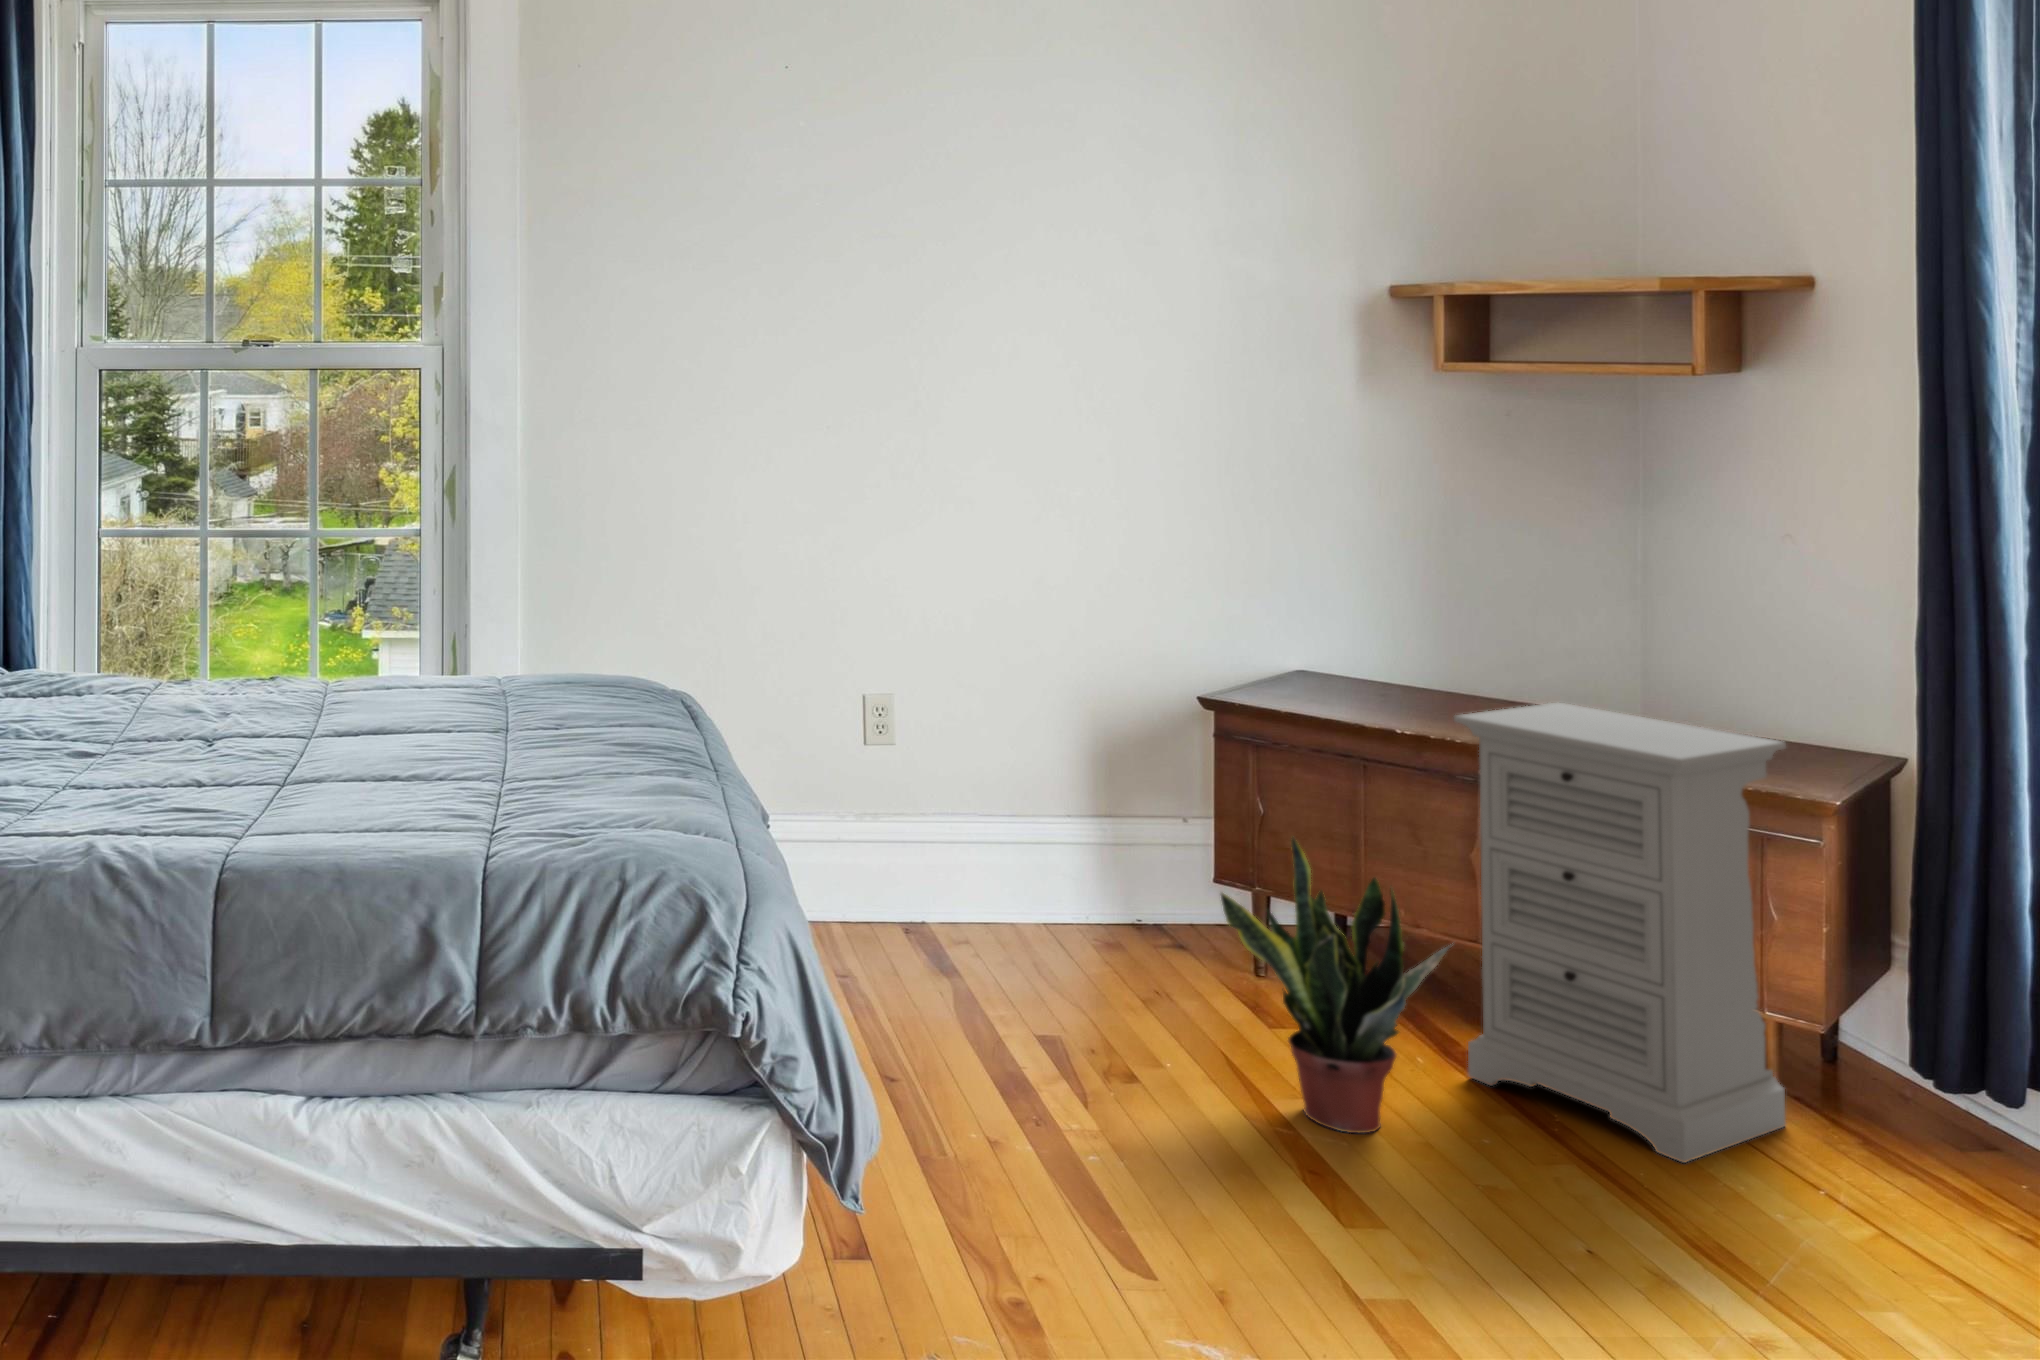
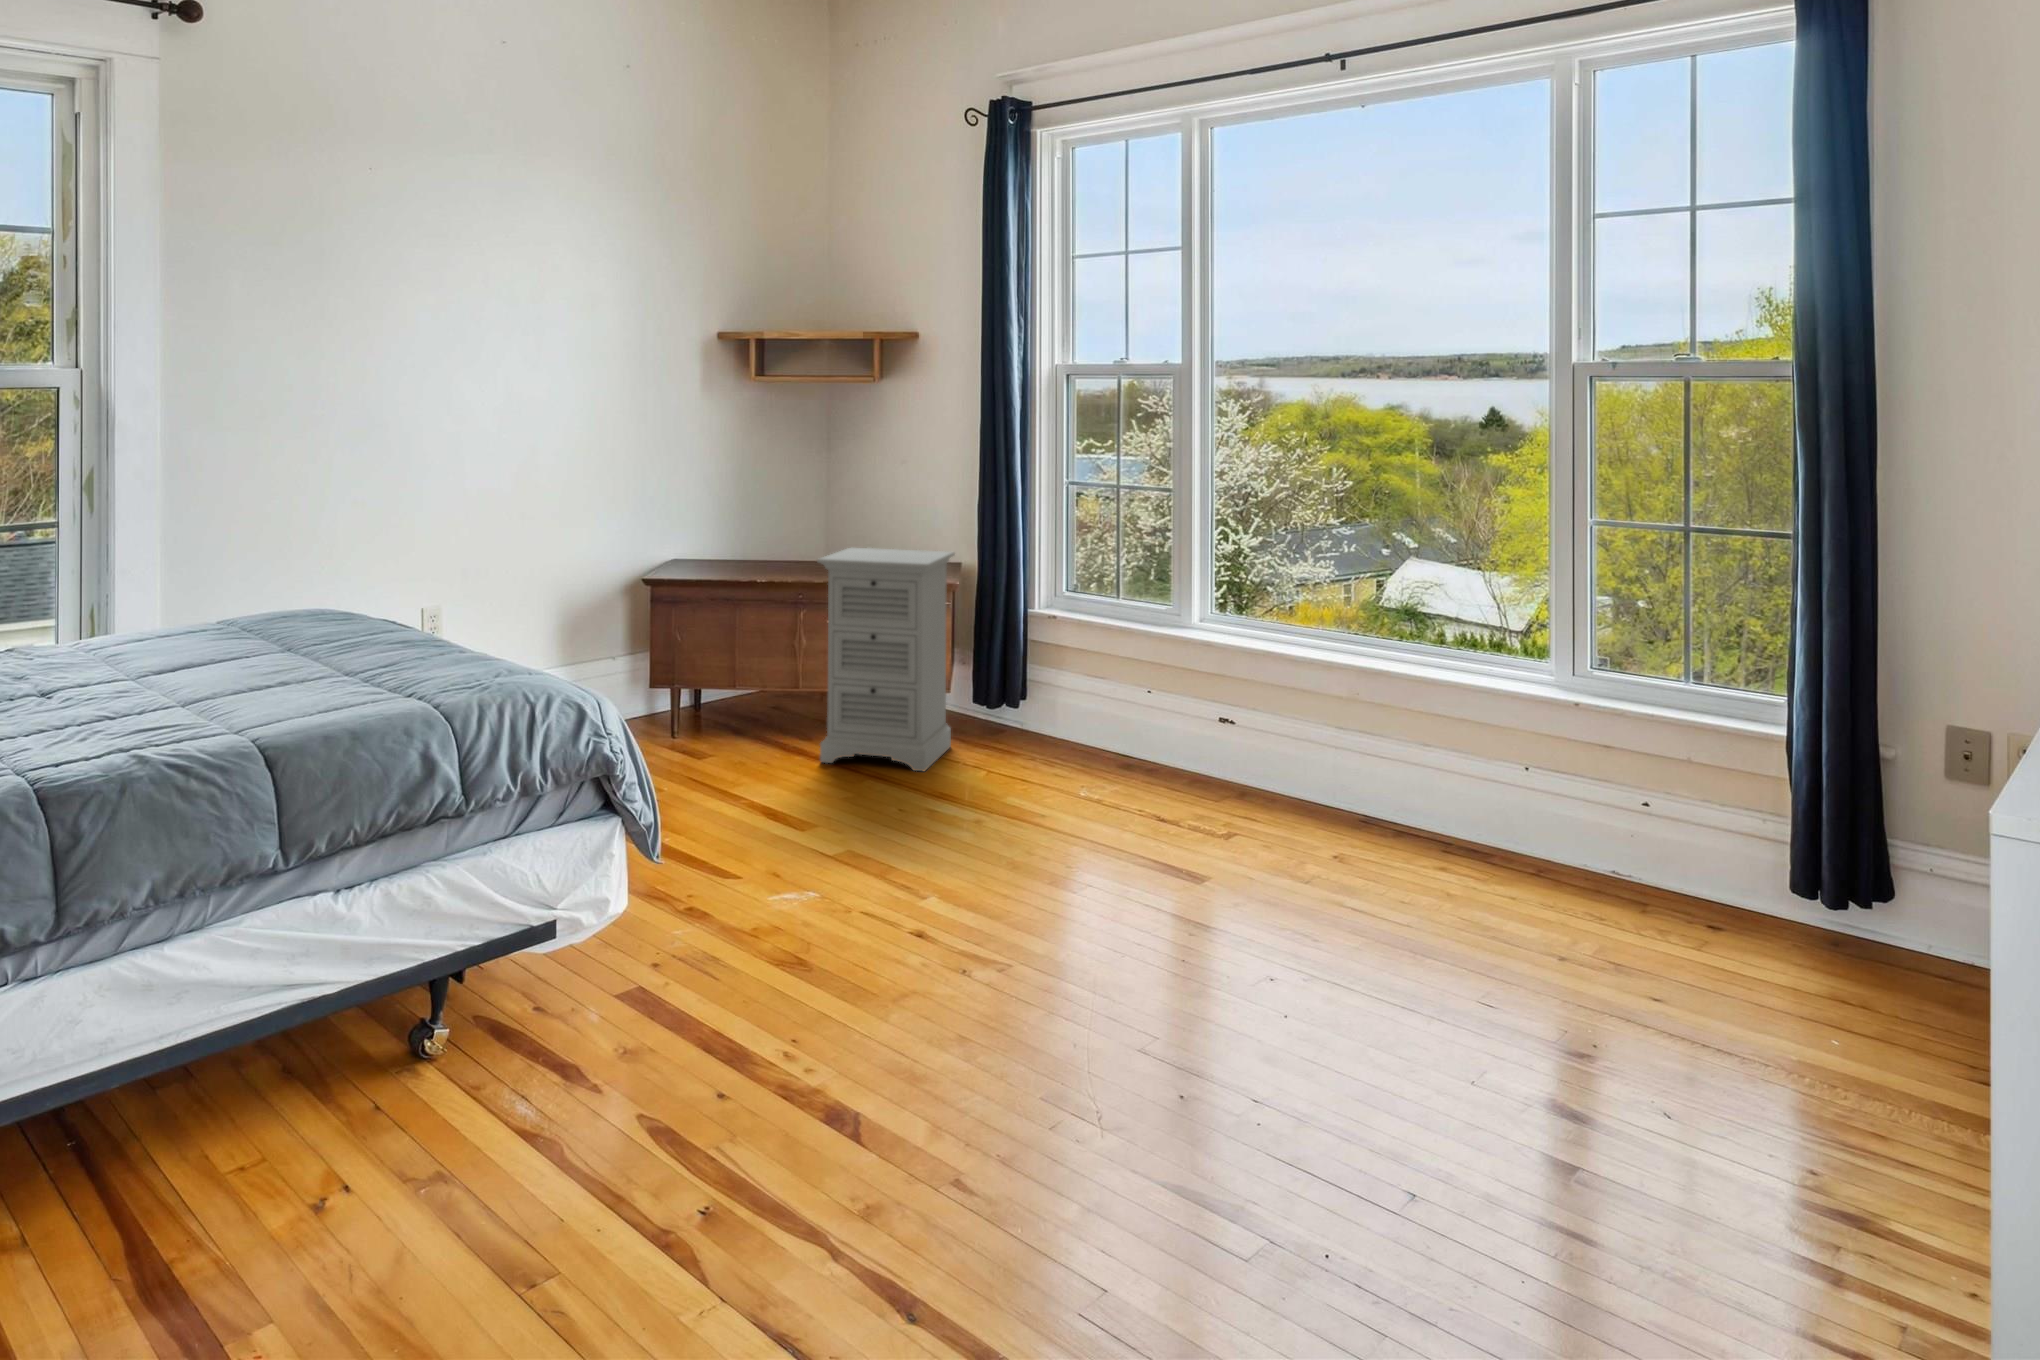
potted plant: present [1221,836,1452,1133] -> none [724,640,836,801]

